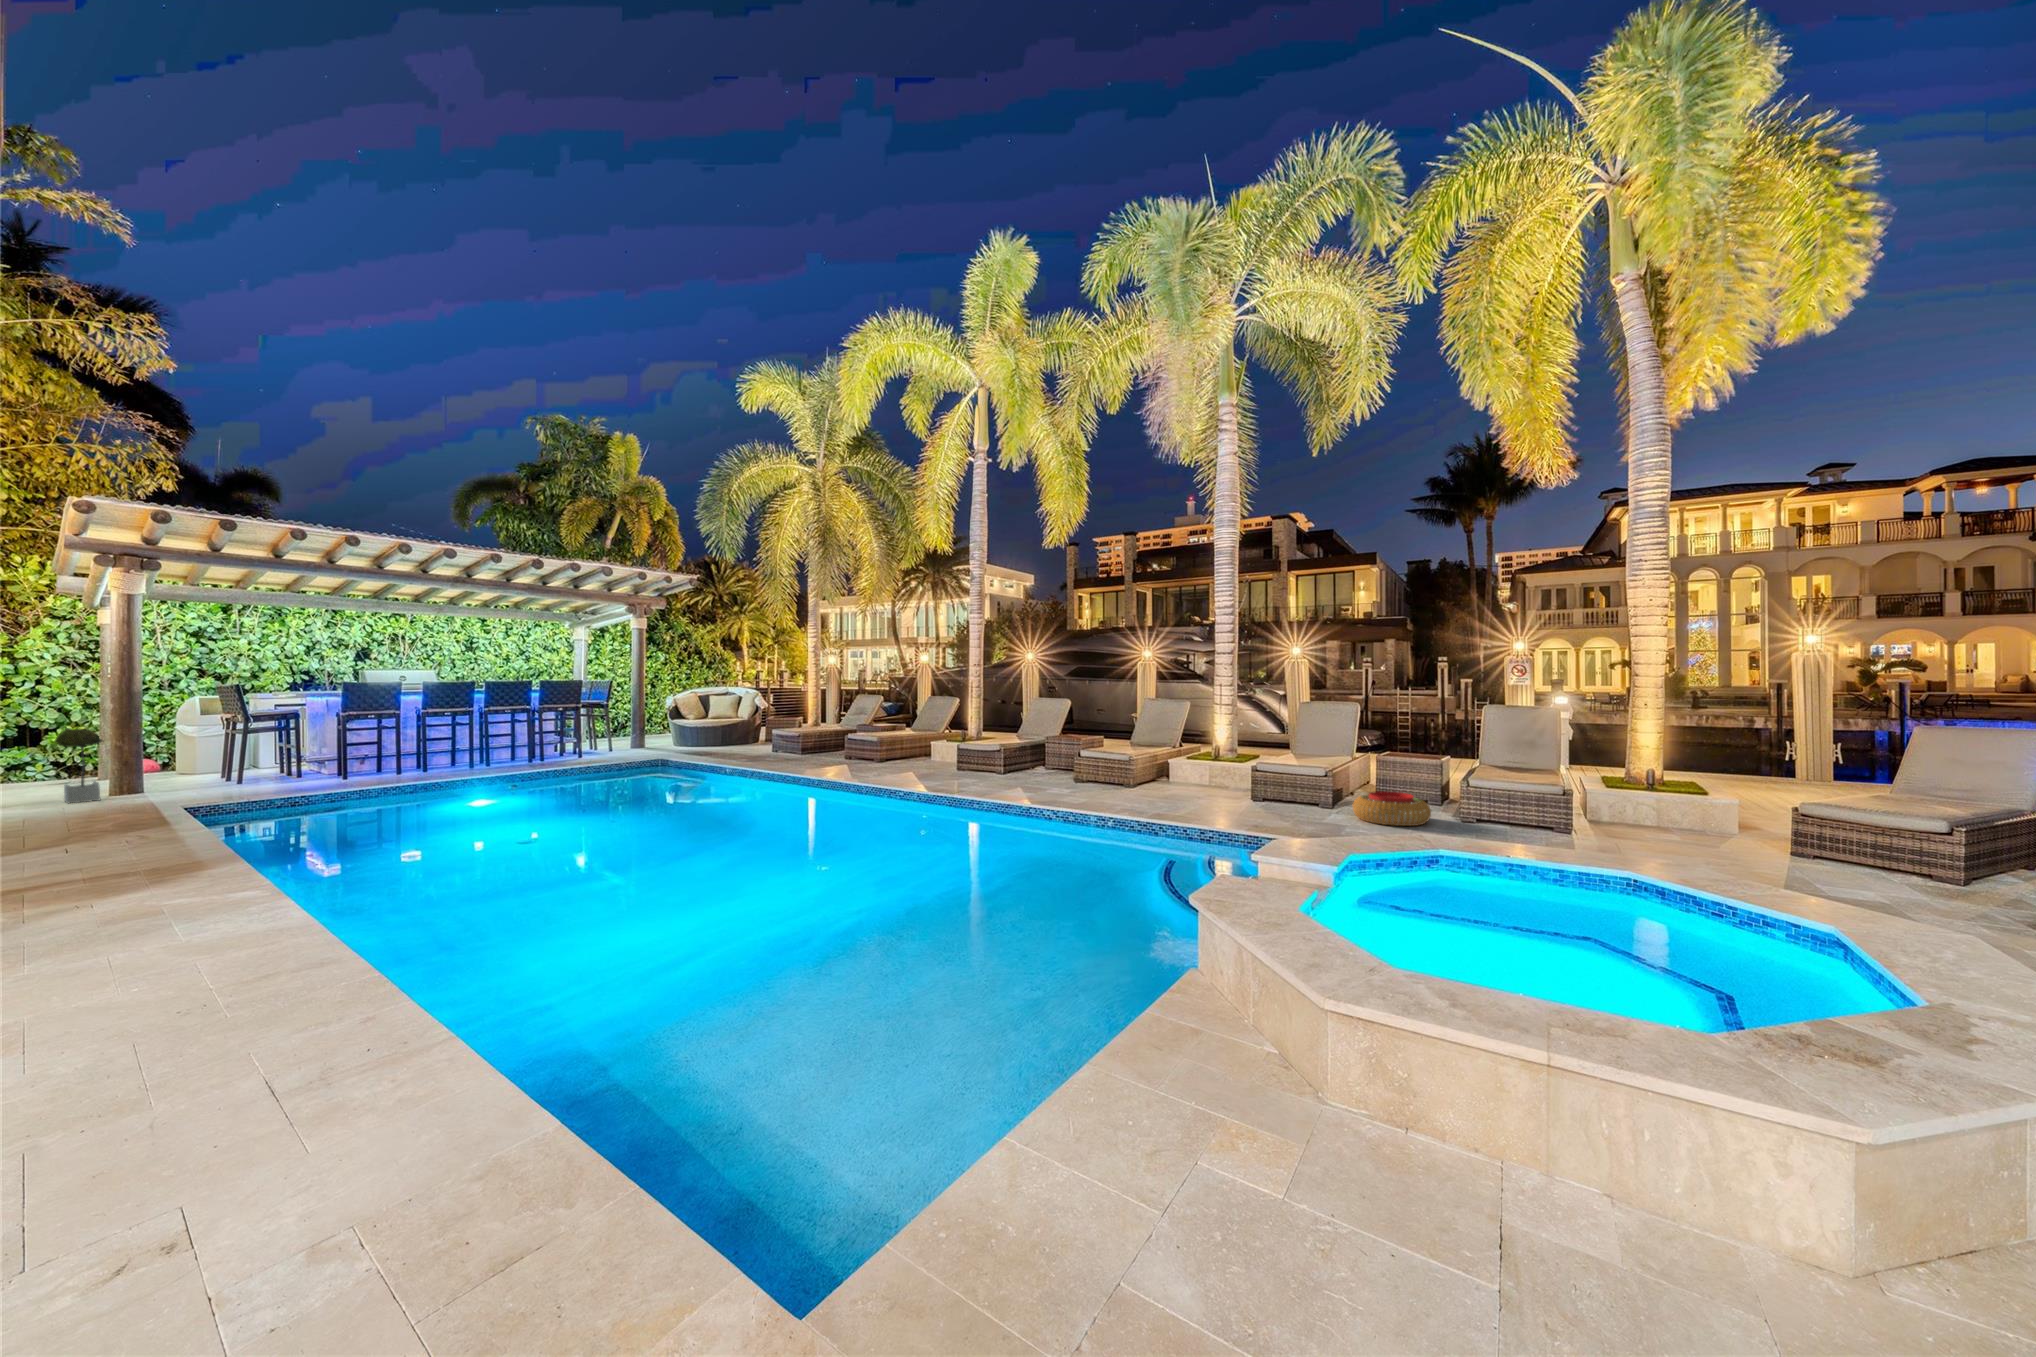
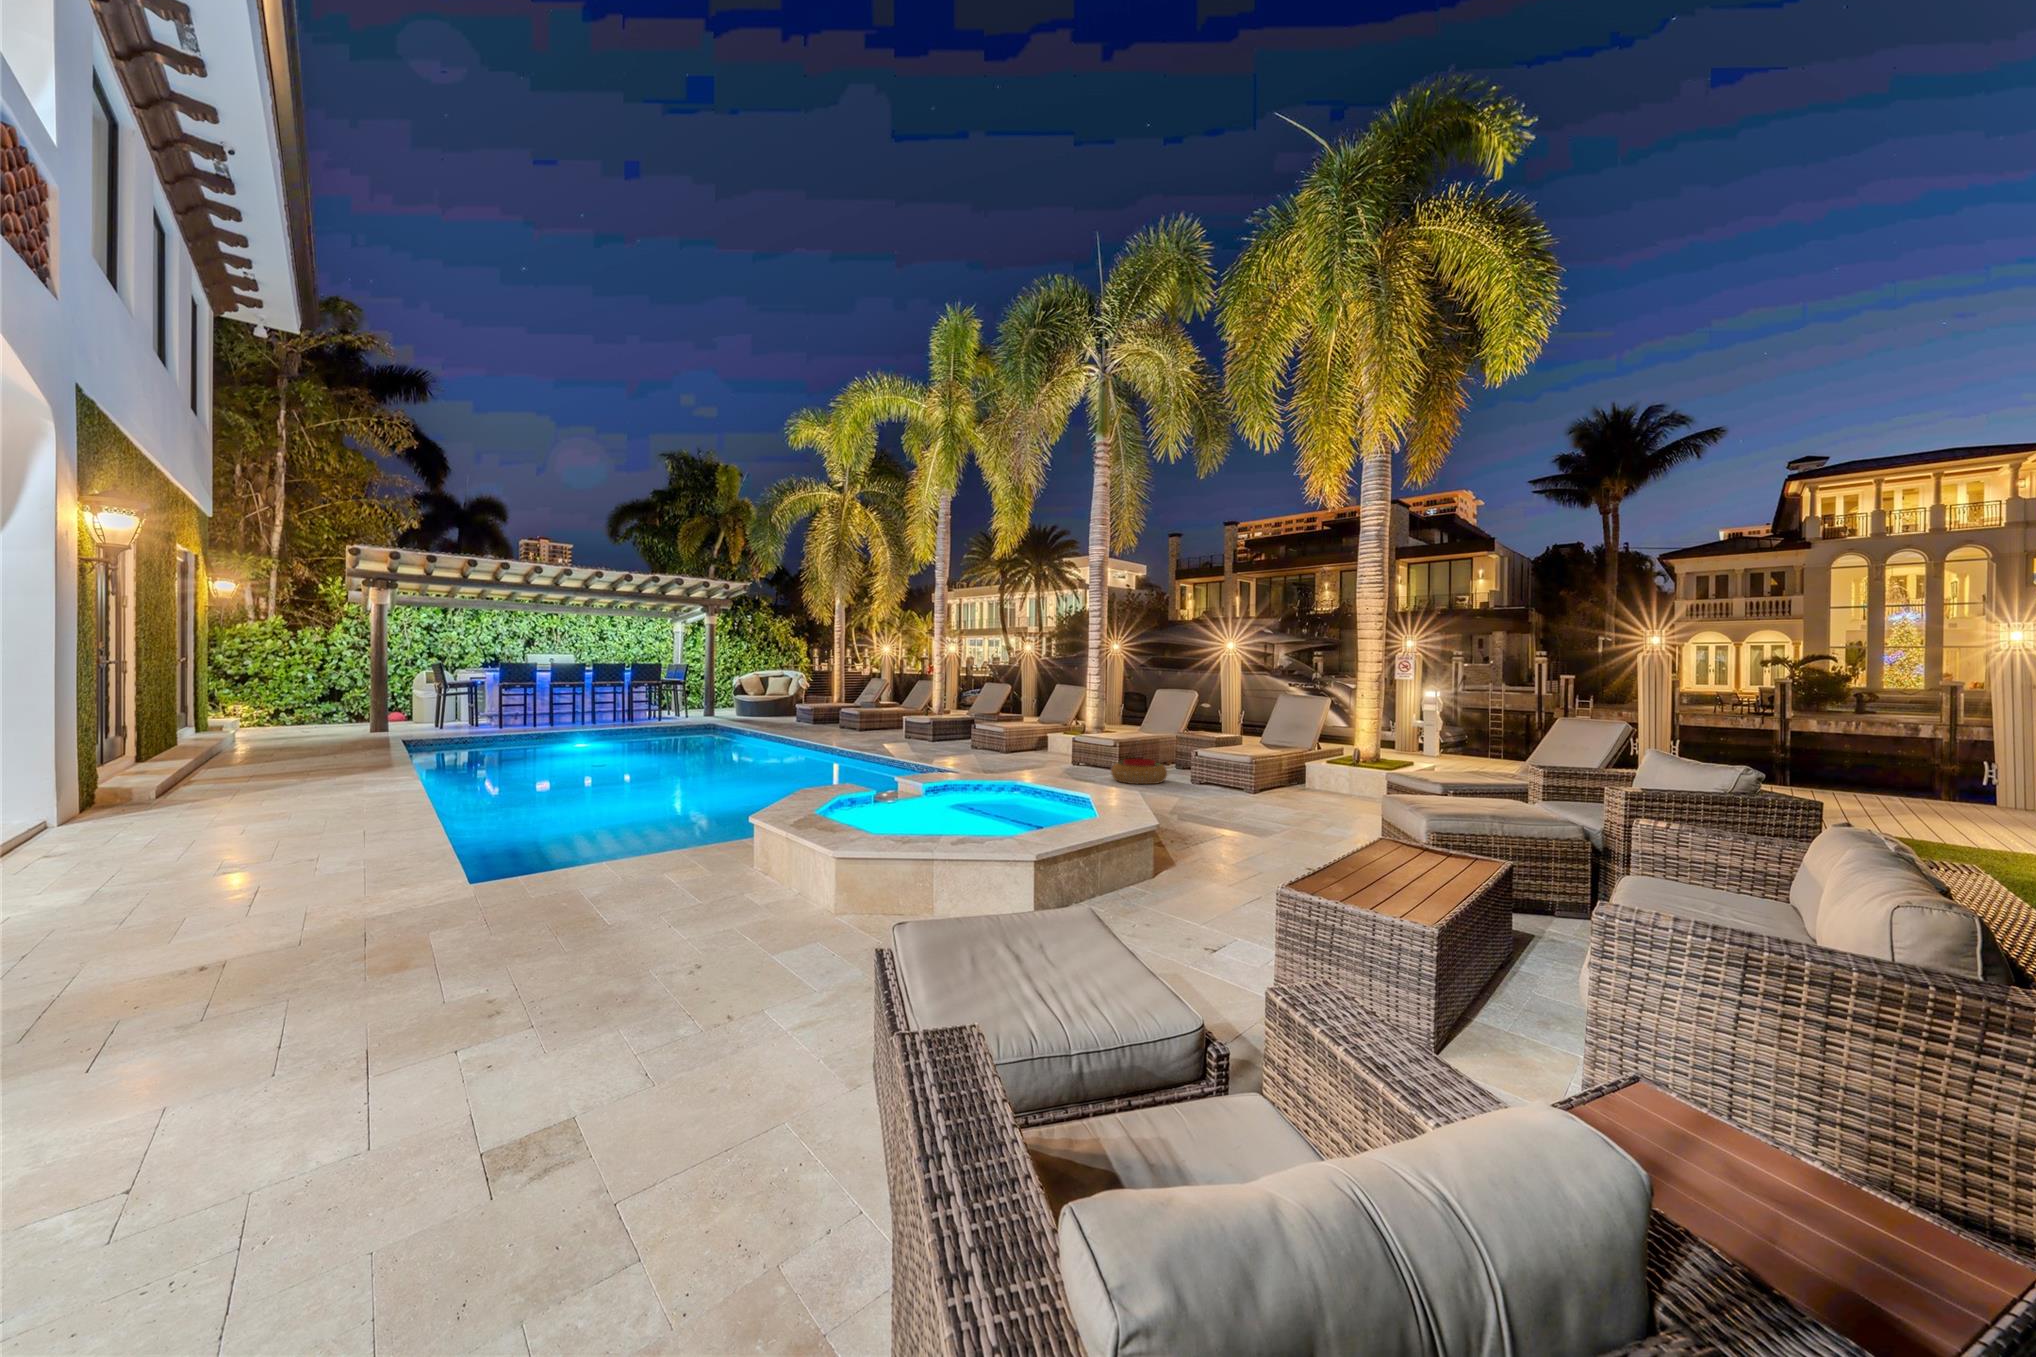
potted tree: present [55,727,103,803] -> none [344,687,369,734]

